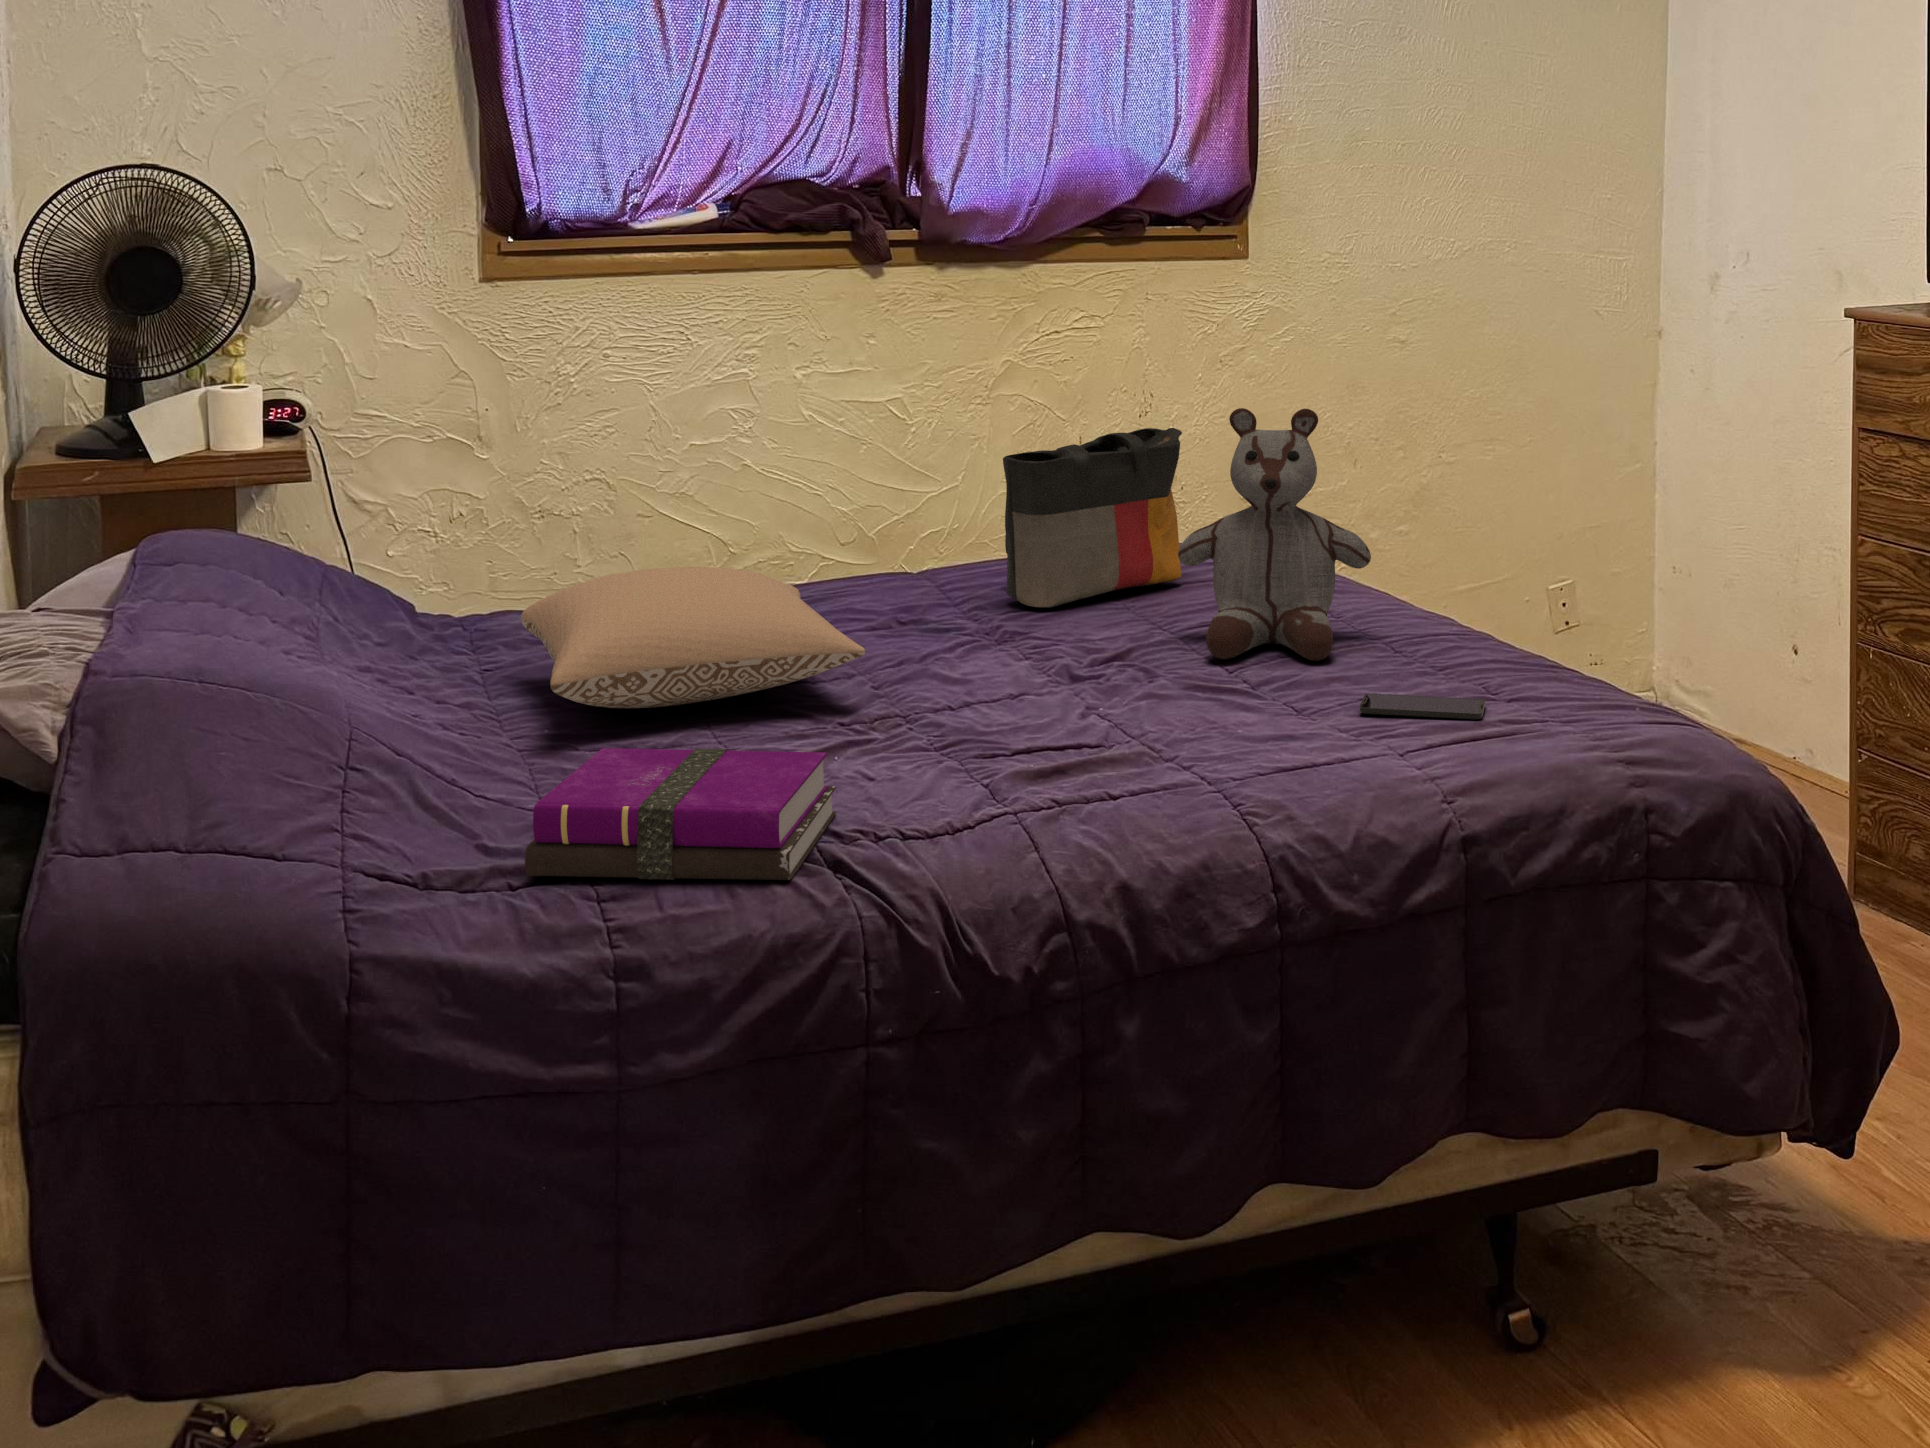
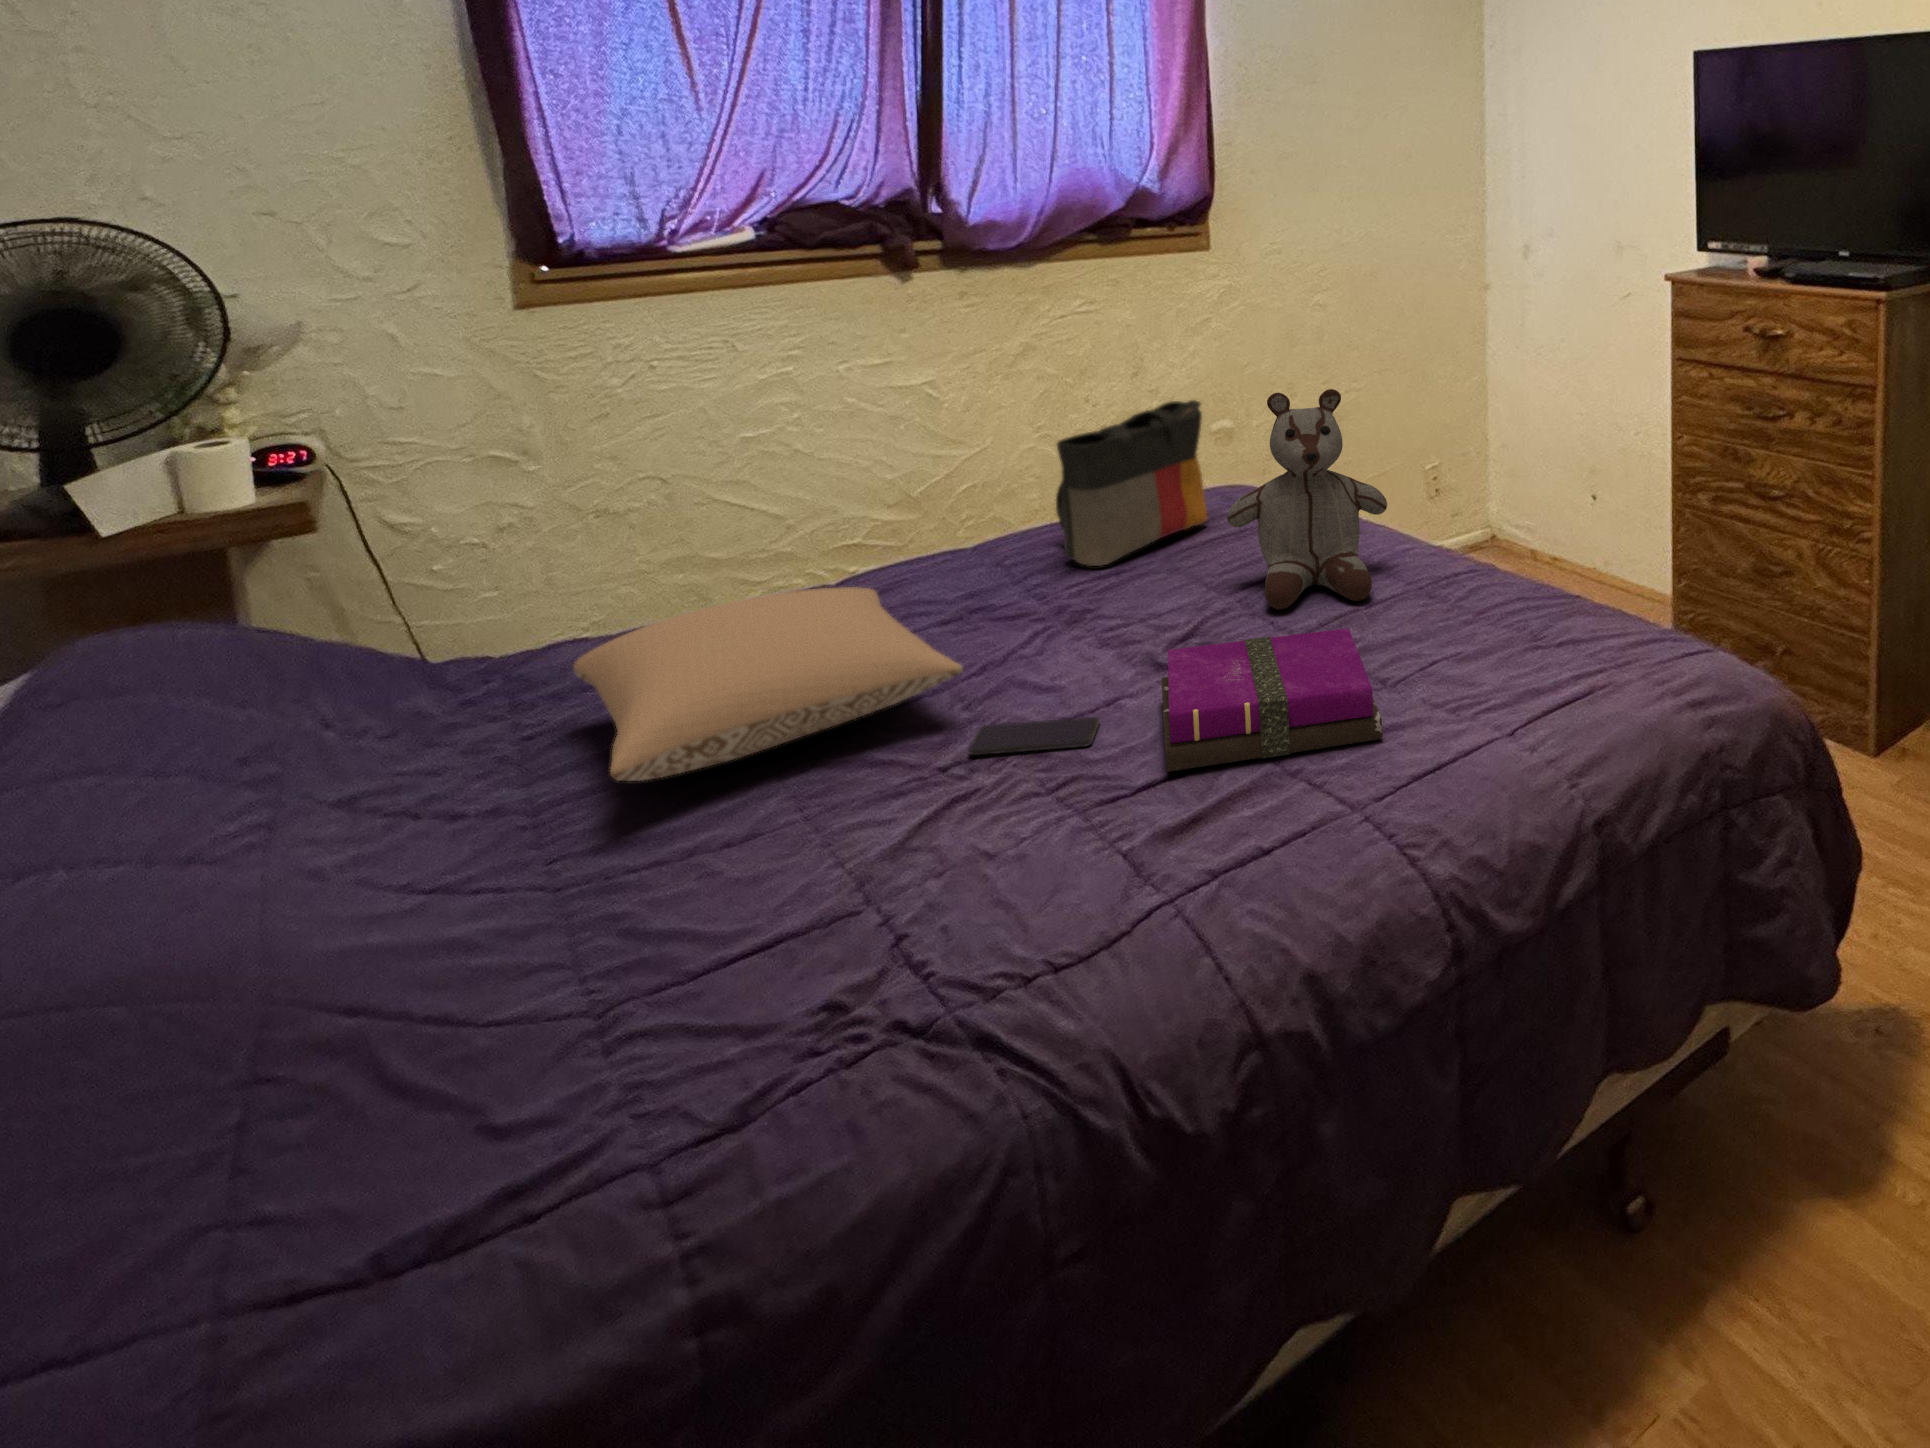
smartphone: present [1359,694,1485,720] -> present [969,717,1100,755]
notebook: present [525,748,836,880] -> present [1161,628,1382,772]

